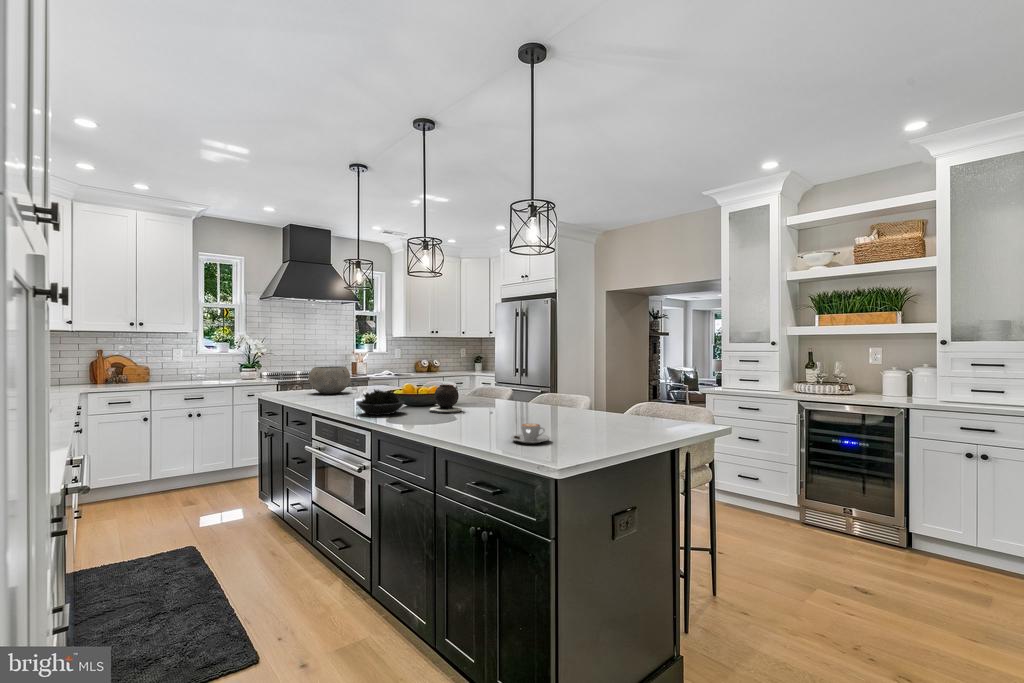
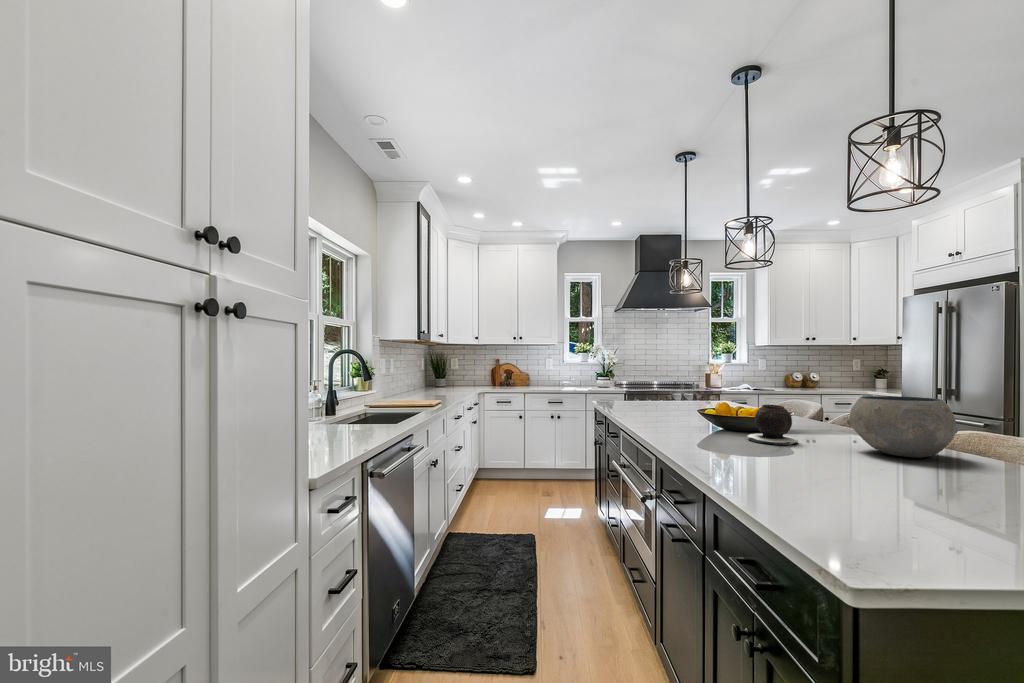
ceramic bowl: present [308,366,351,394] -> present [847,396,958,458]
succulent plant: present [357,390,404,415] -> none [652,404,712,437]
coffee cup: present [511,423,550,443] -> none [834,483,922,523]

